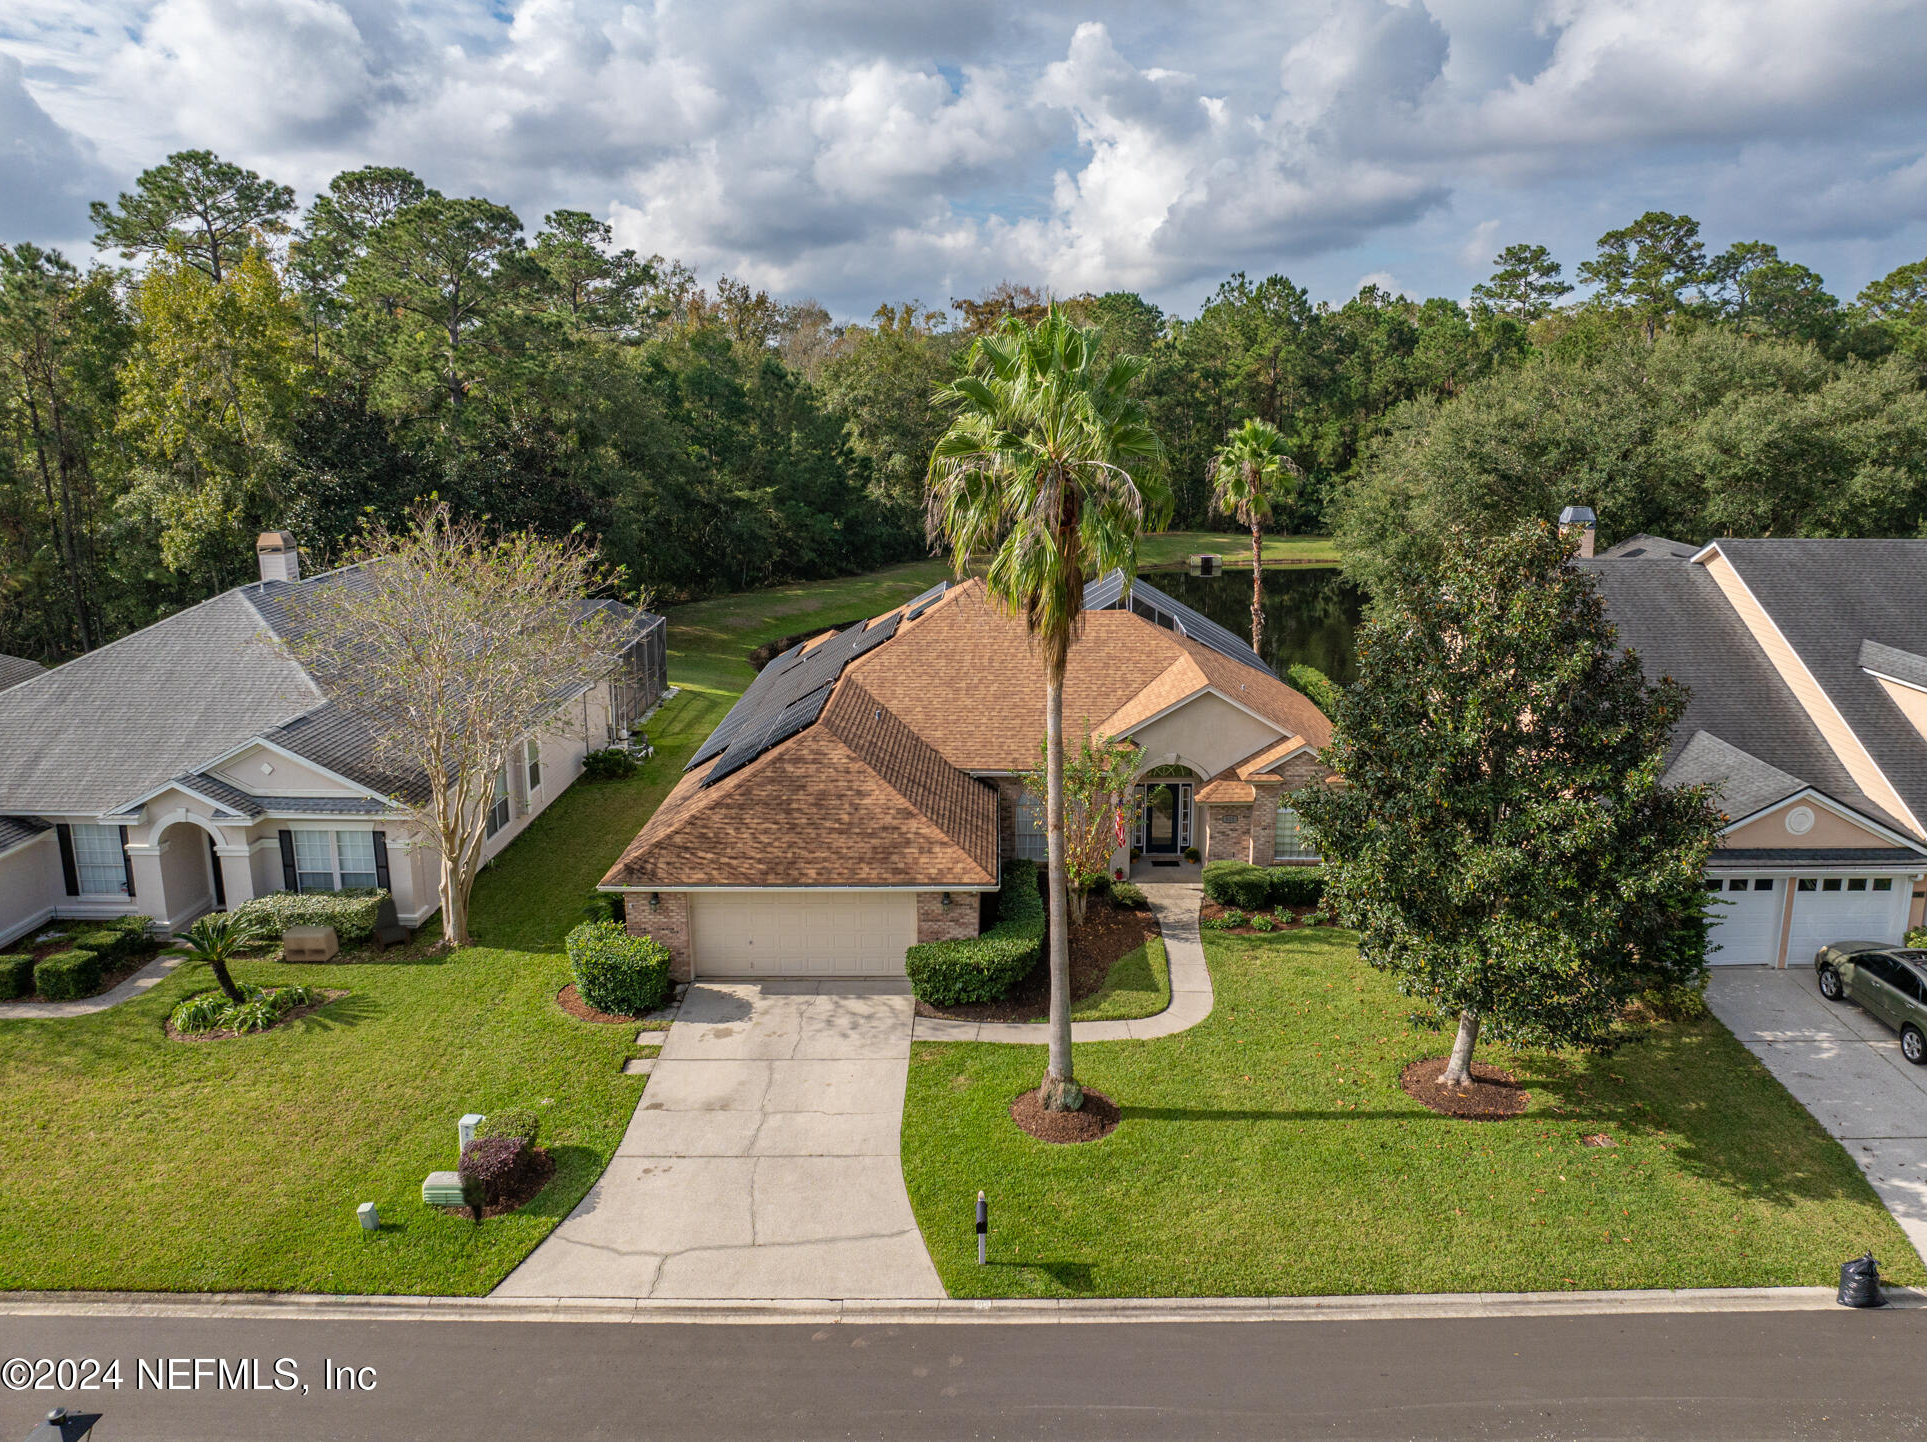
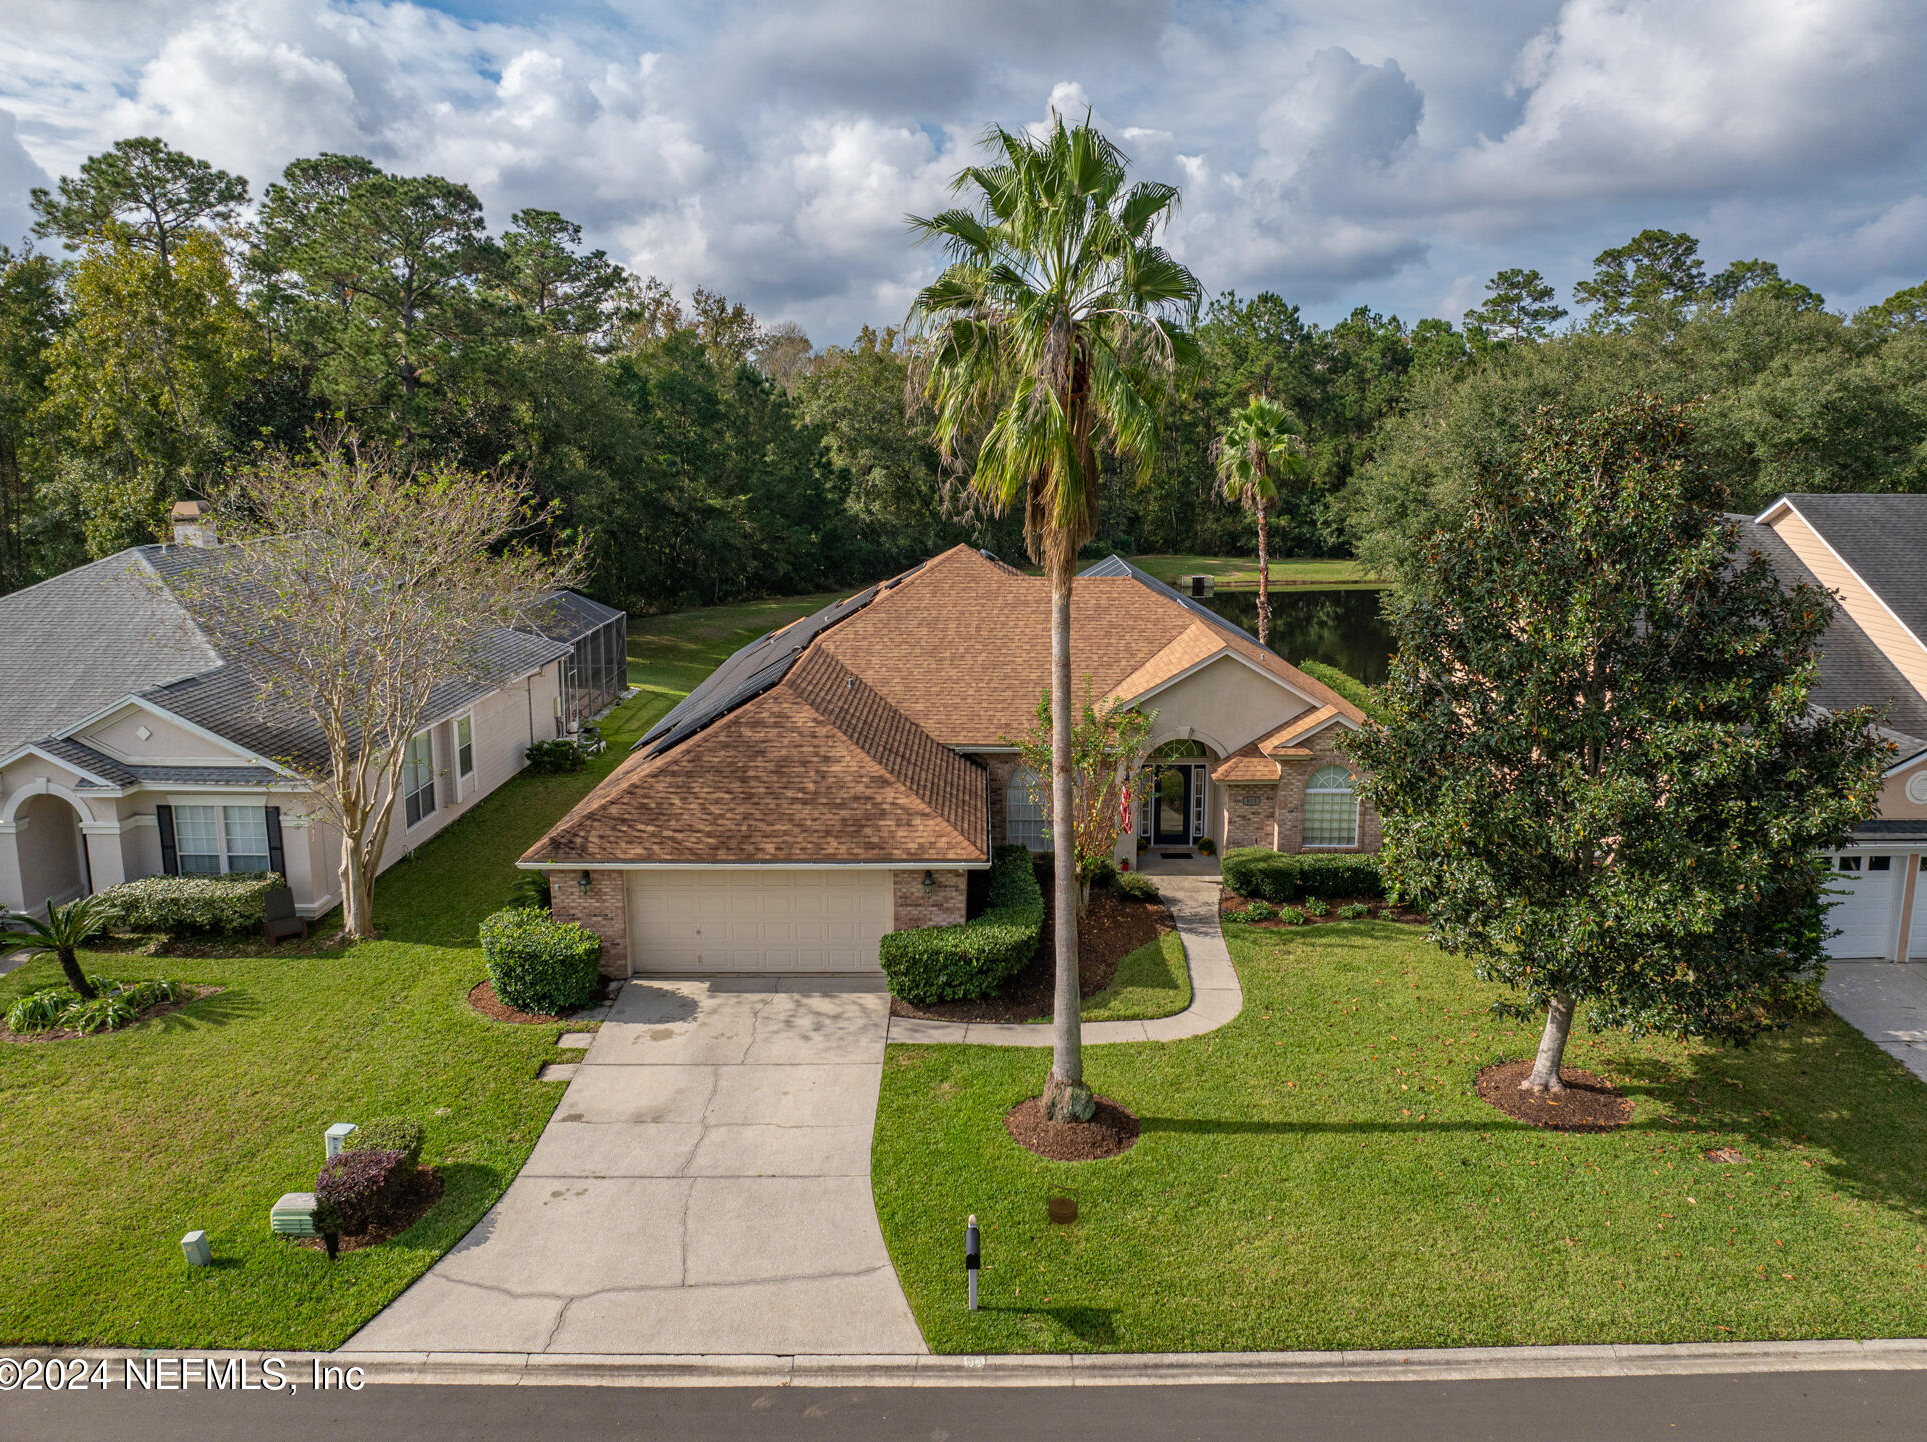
storage bench: present [282,926,339,962] -> none [154,914,223,958]
basket: none [1043,1165,1068,1197] -> present [1048,1183,1079,1224]

